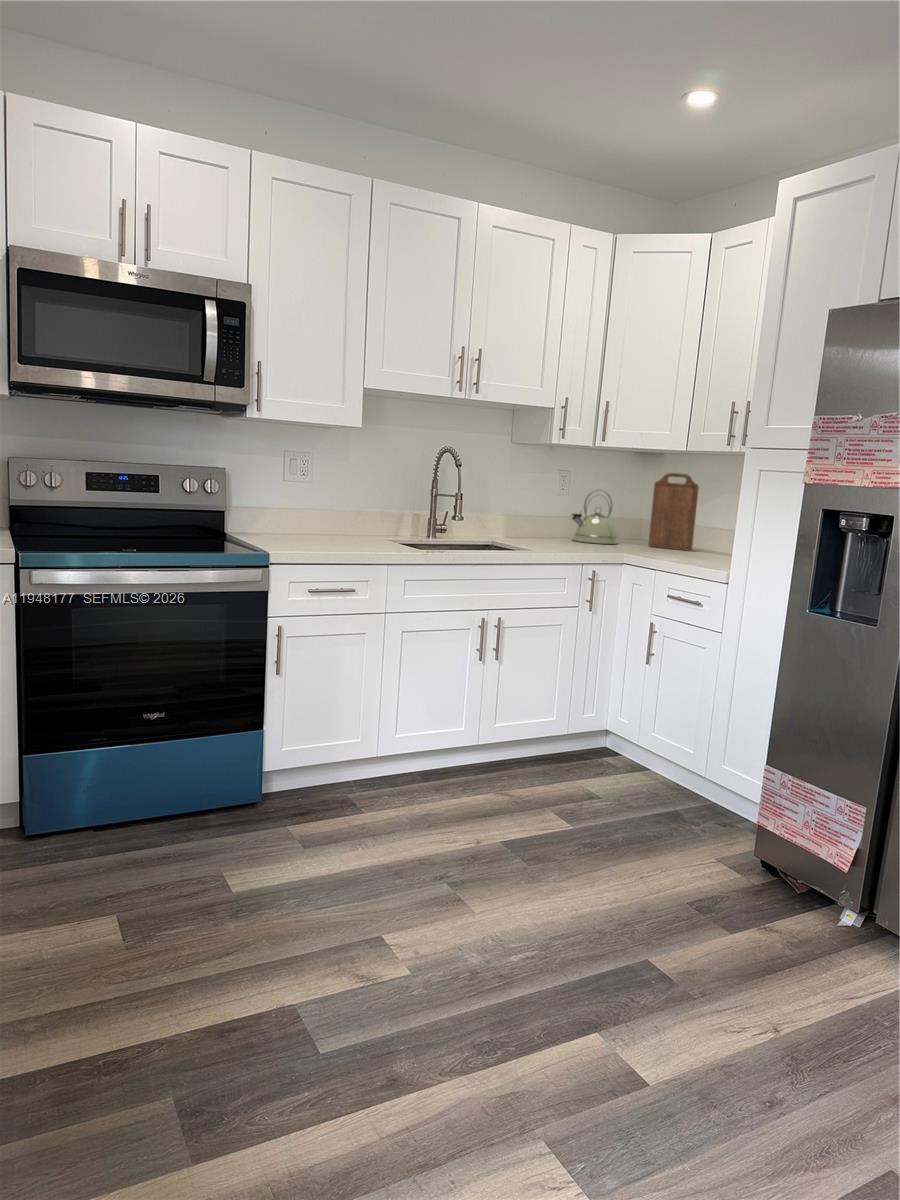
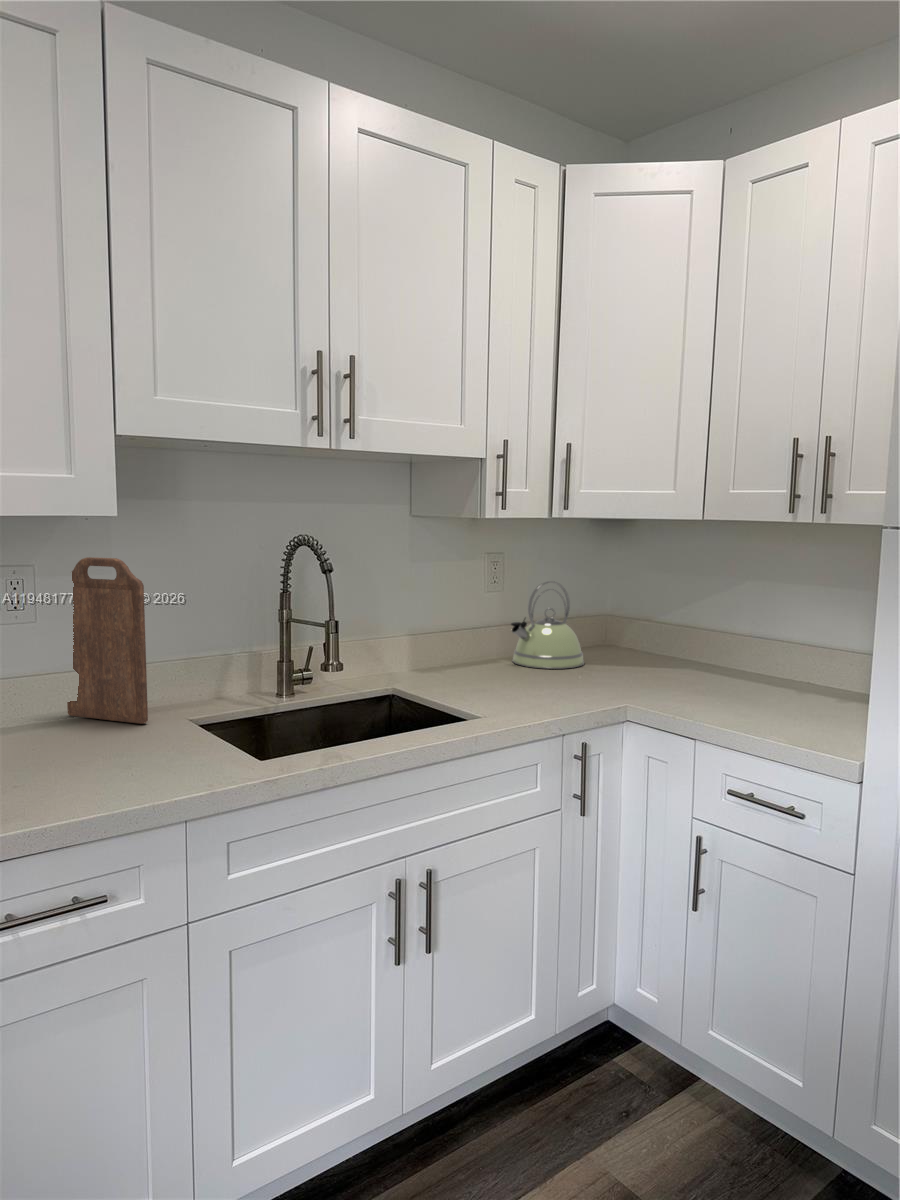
cutting board: present [648,473,699,551] -> present [67,557,148,724]

